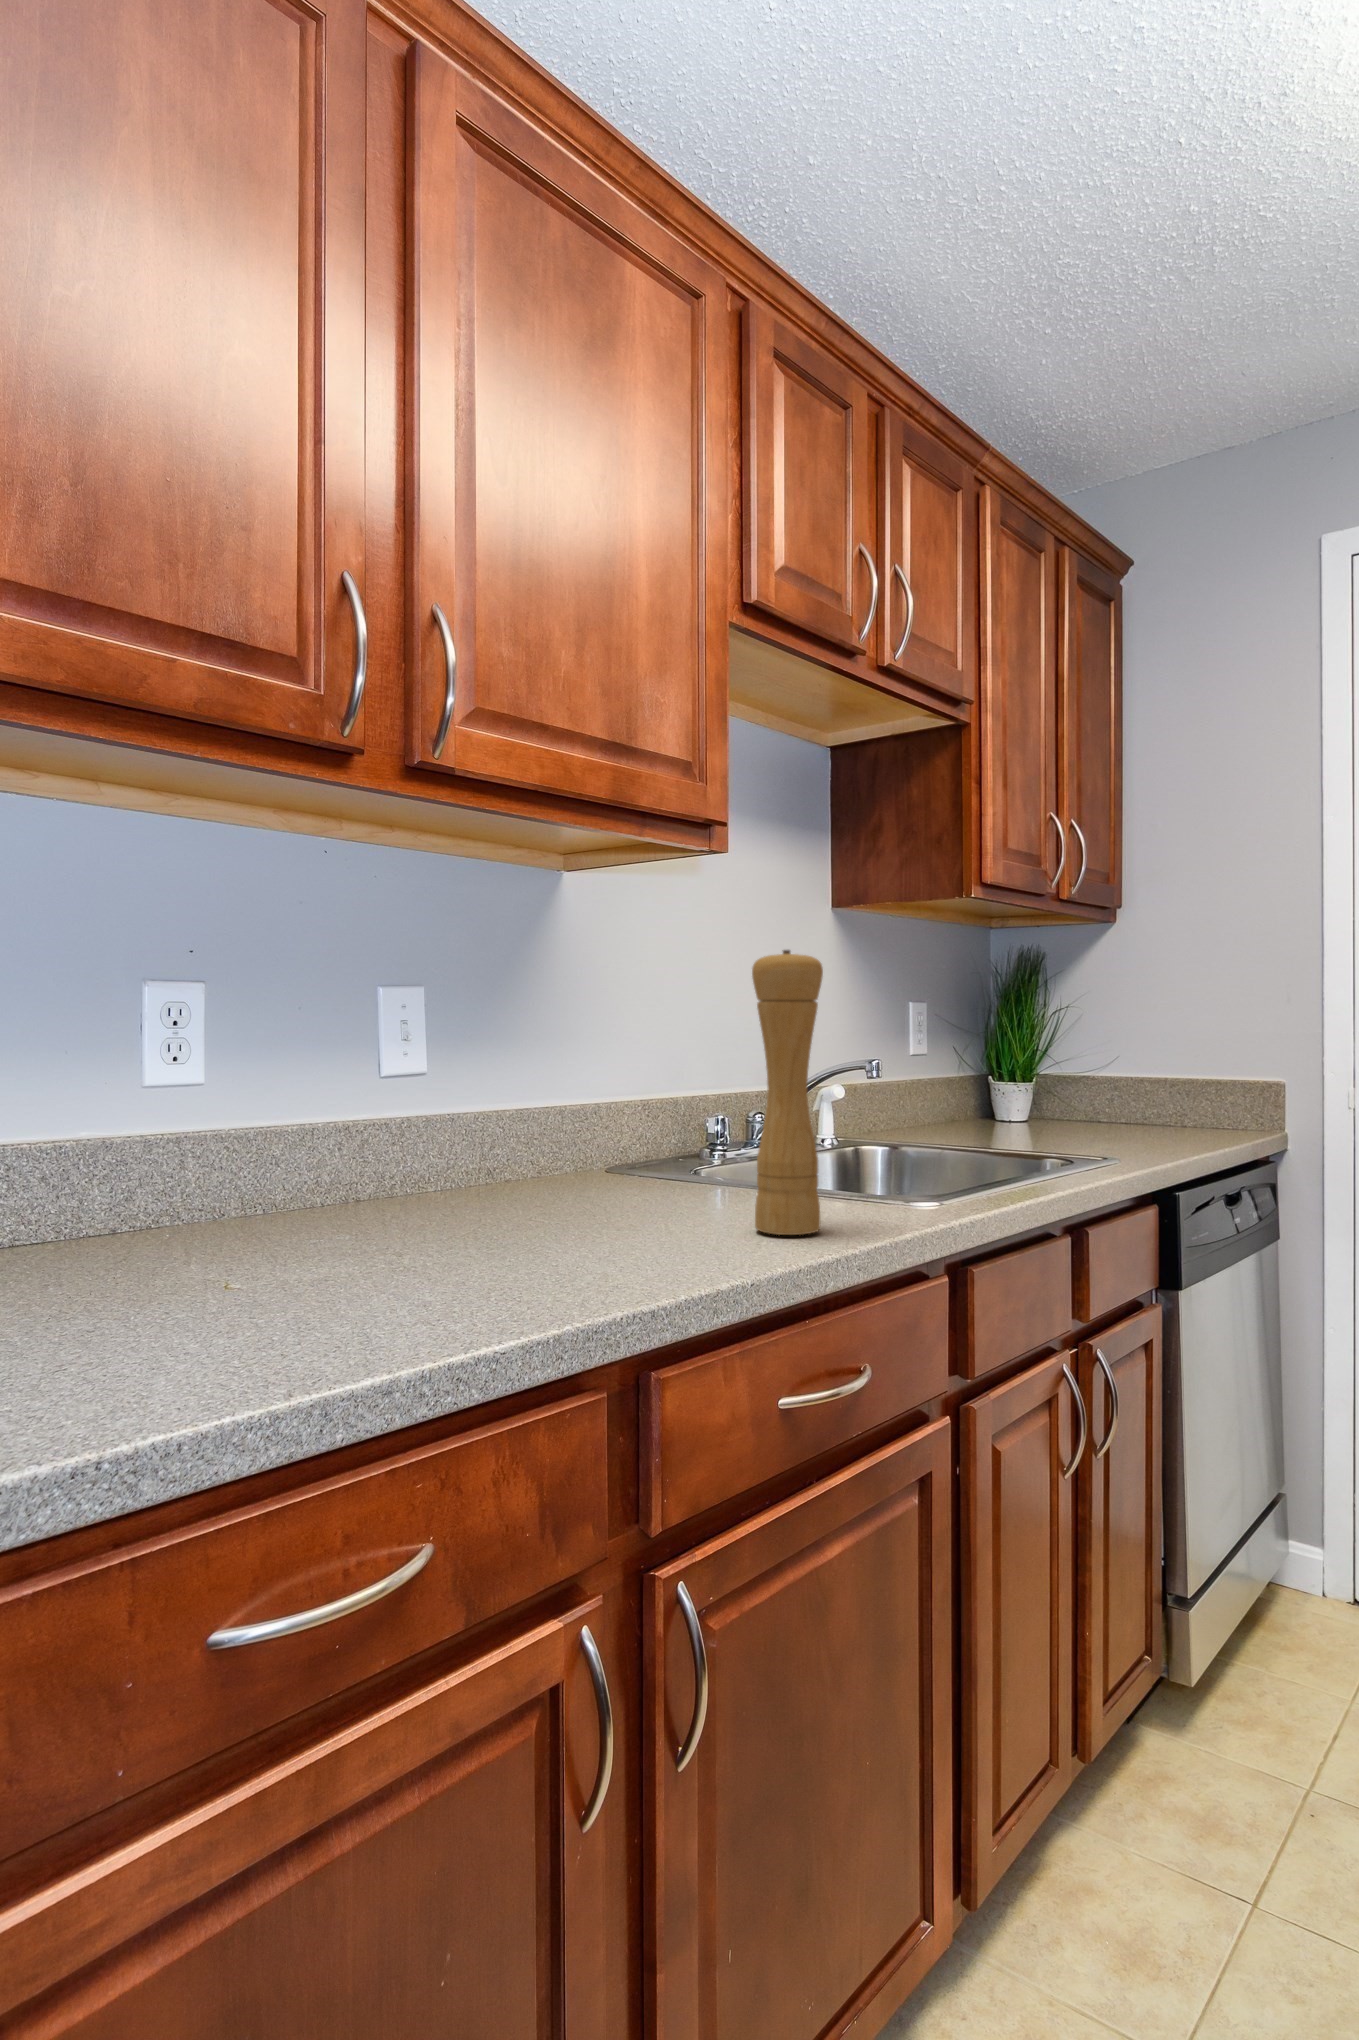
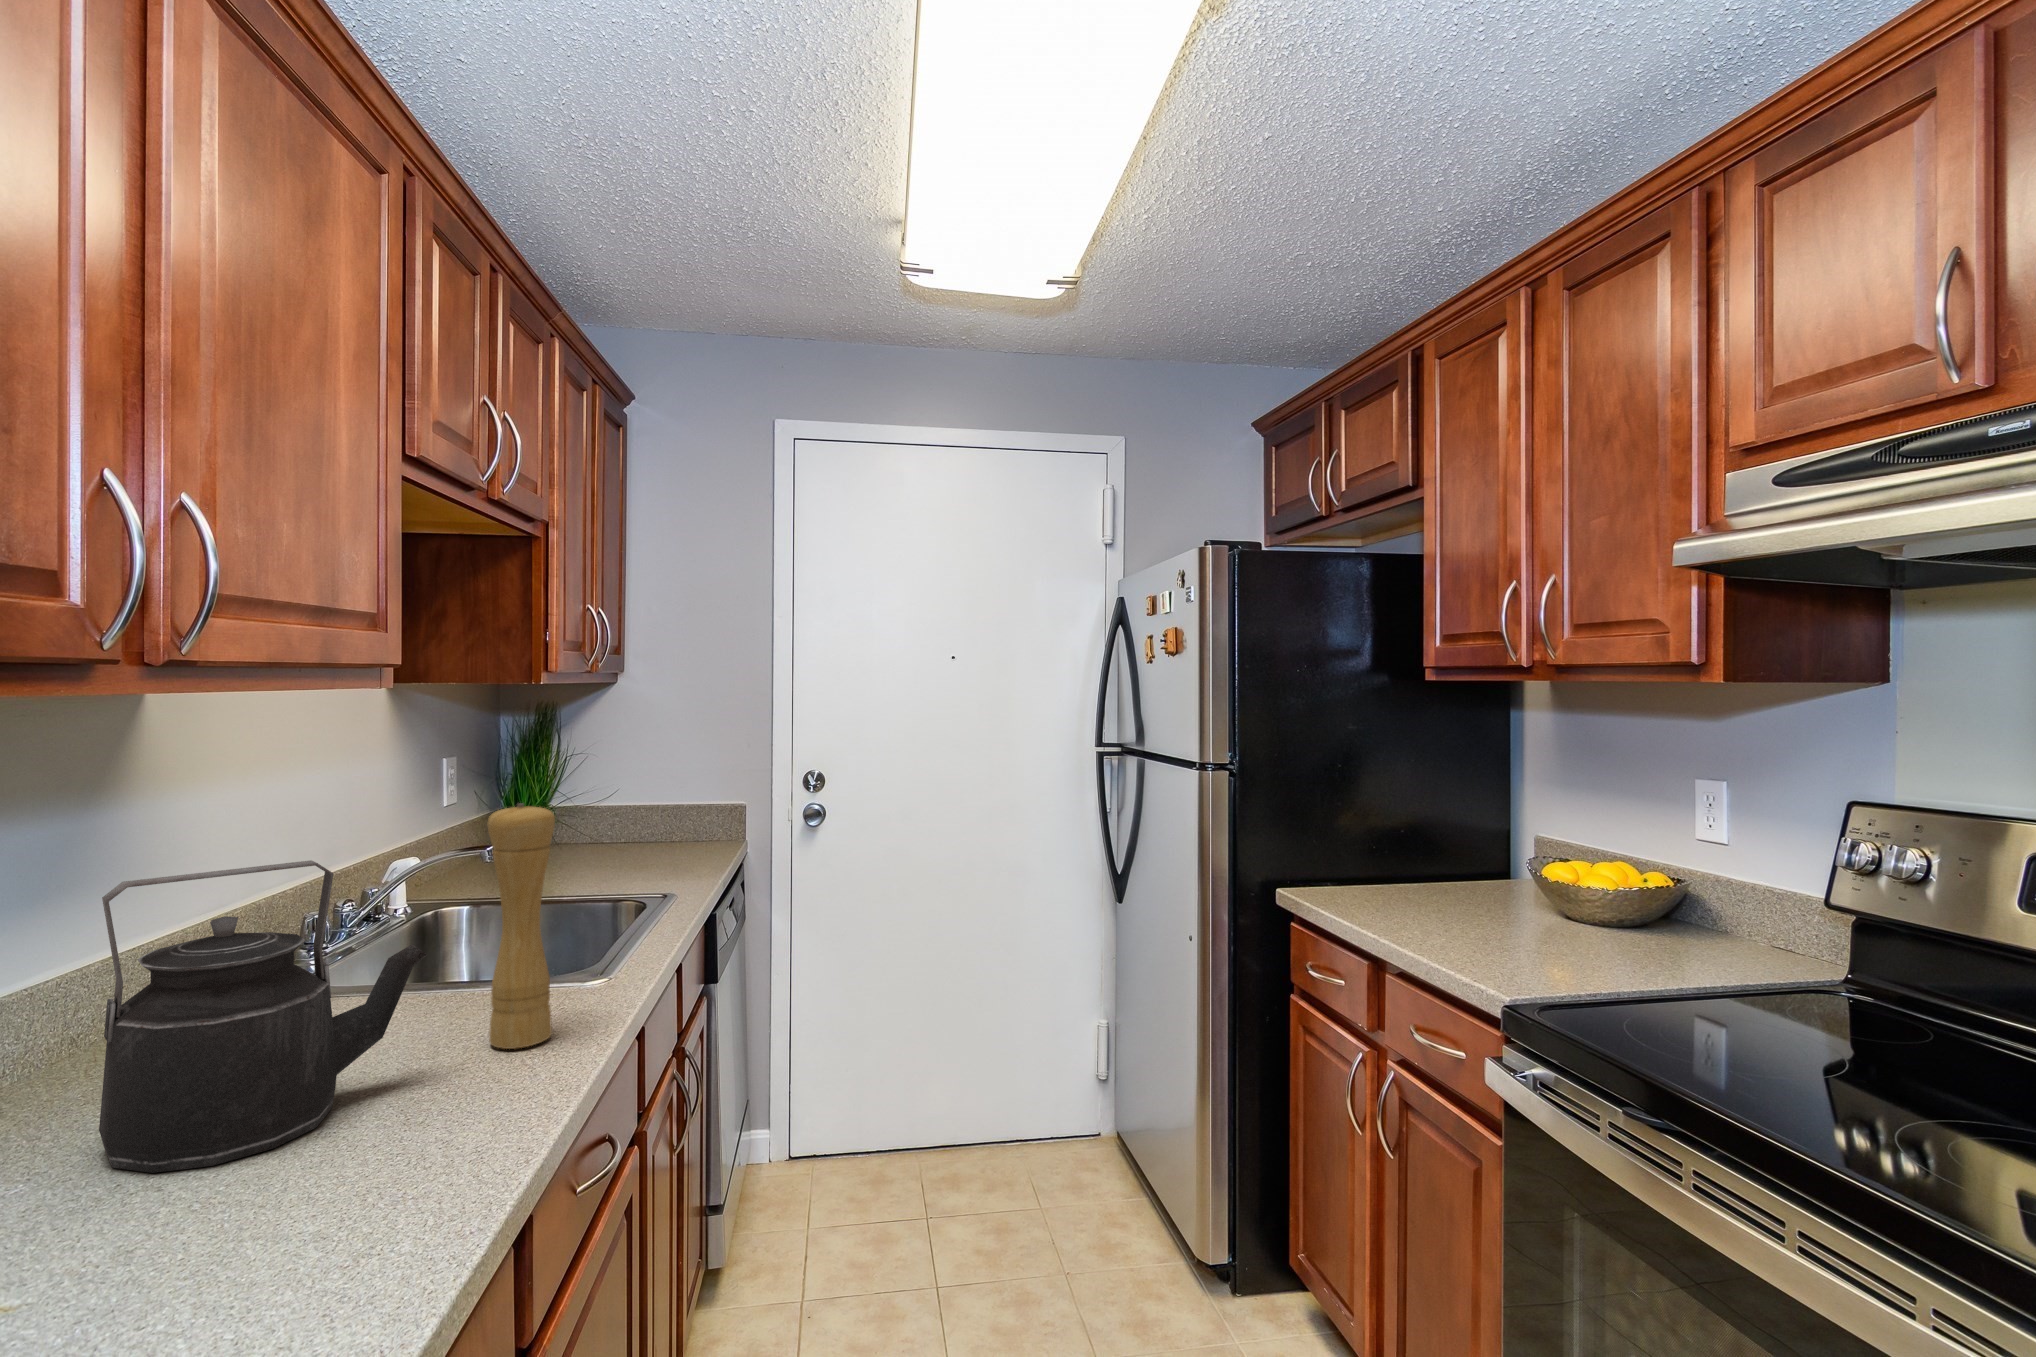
kettle: none [400,984,674,1252] -> present [99,860,427,1173]

